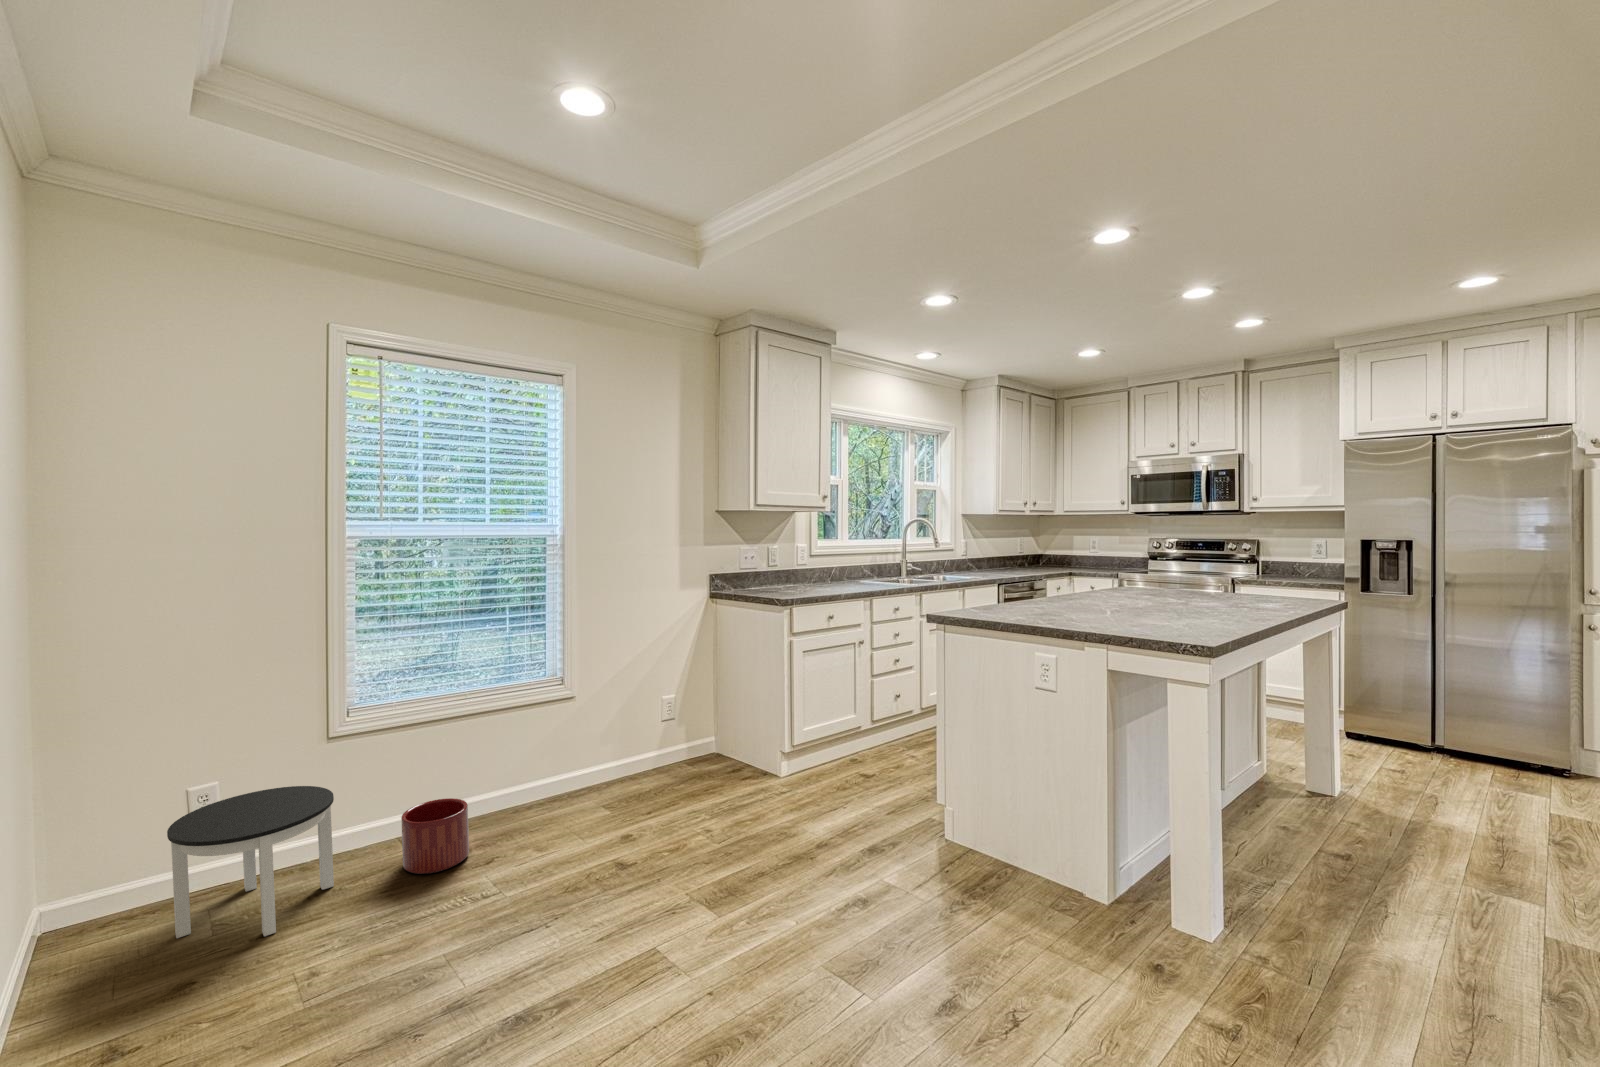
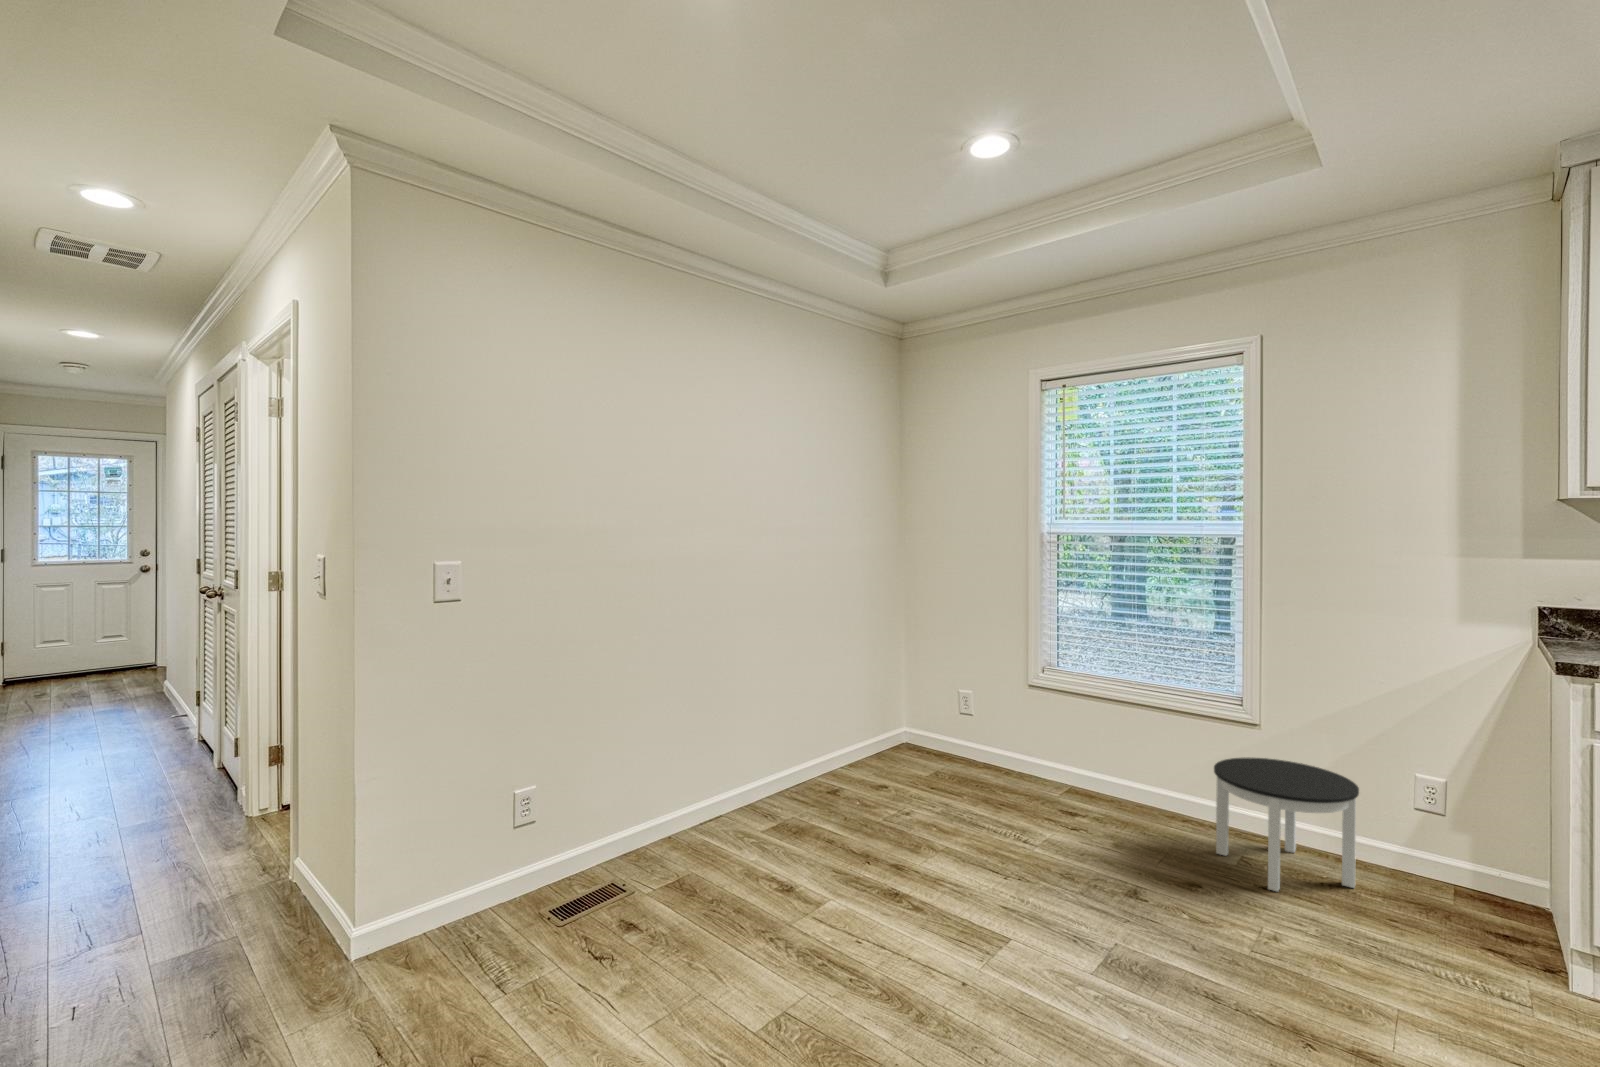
planter: present [401,798,469,874] -> none [1434,851,1533,948]

